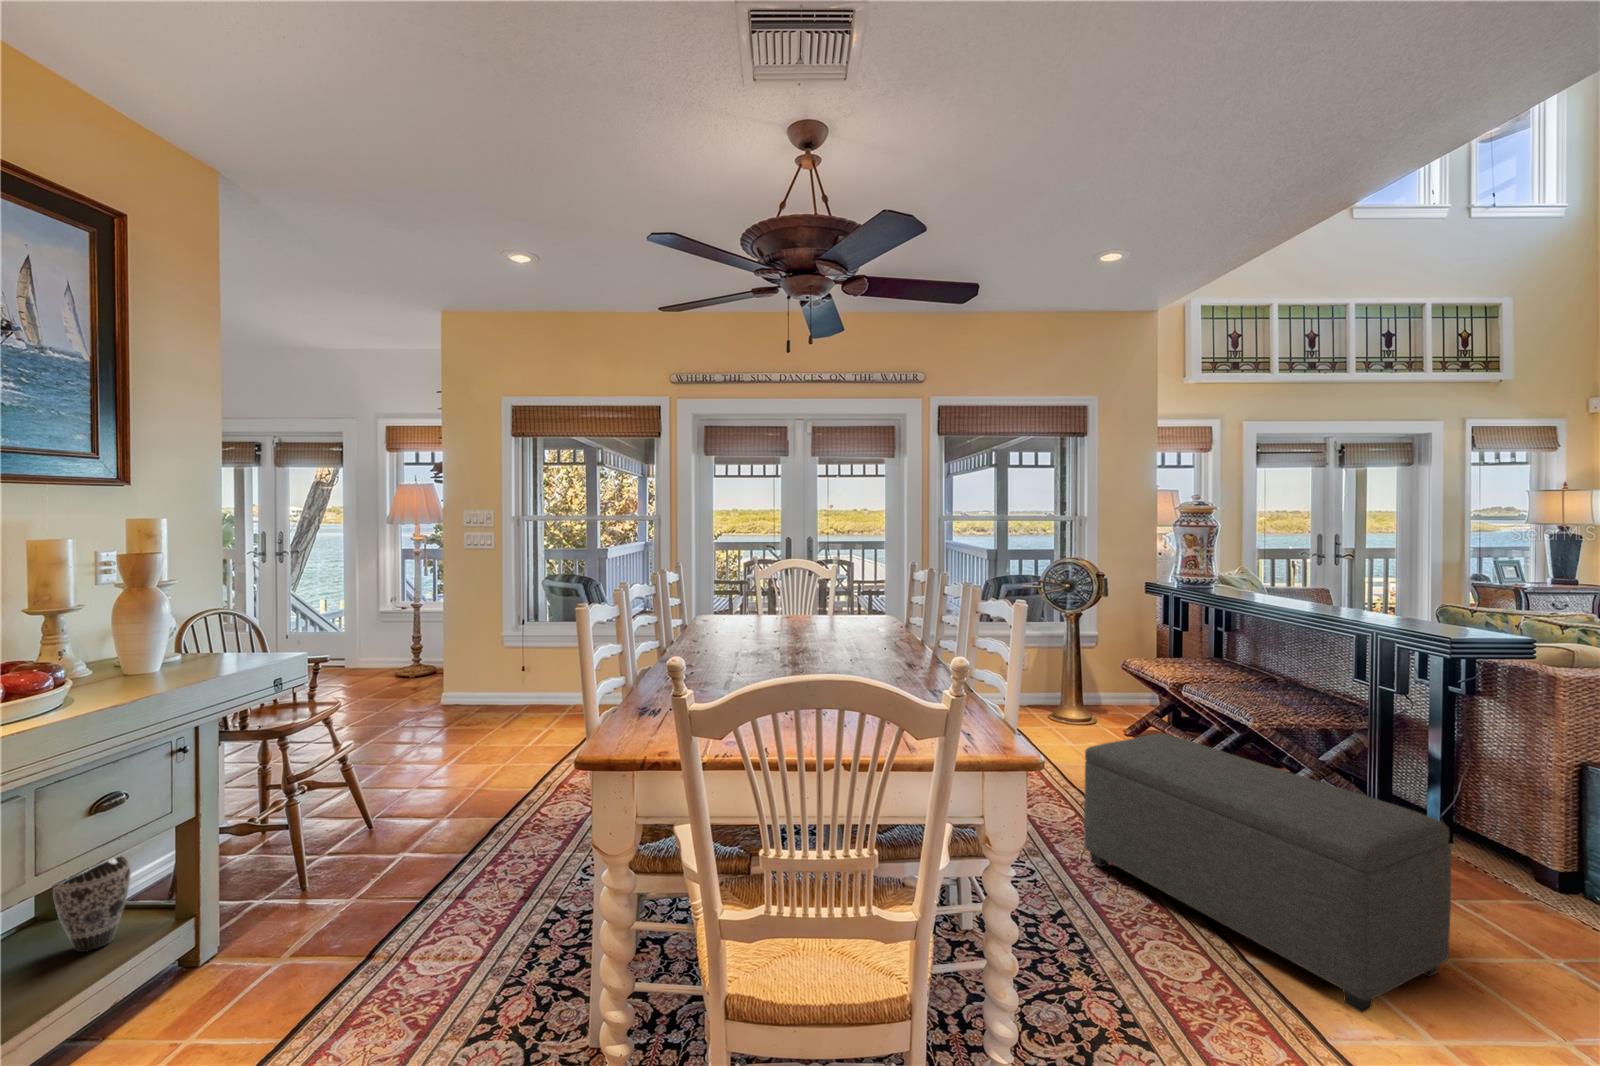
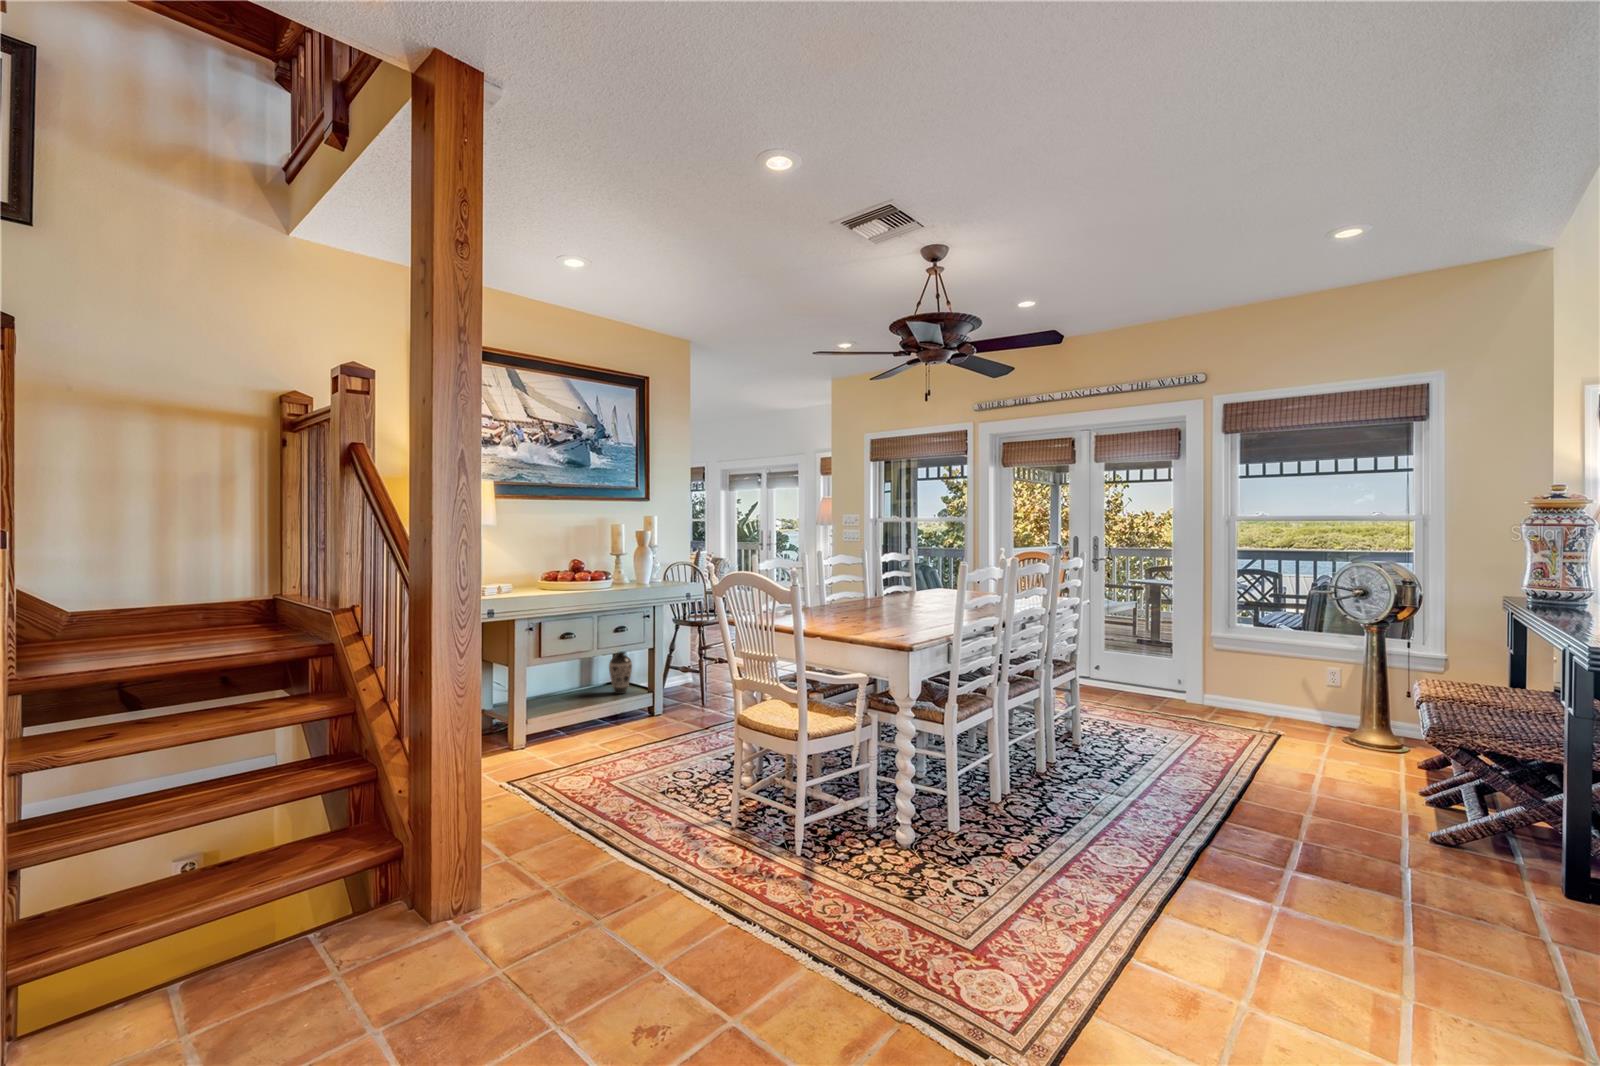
ottoman: present [1084,734,1451,1013] -> none [1155,708,1387,941]

